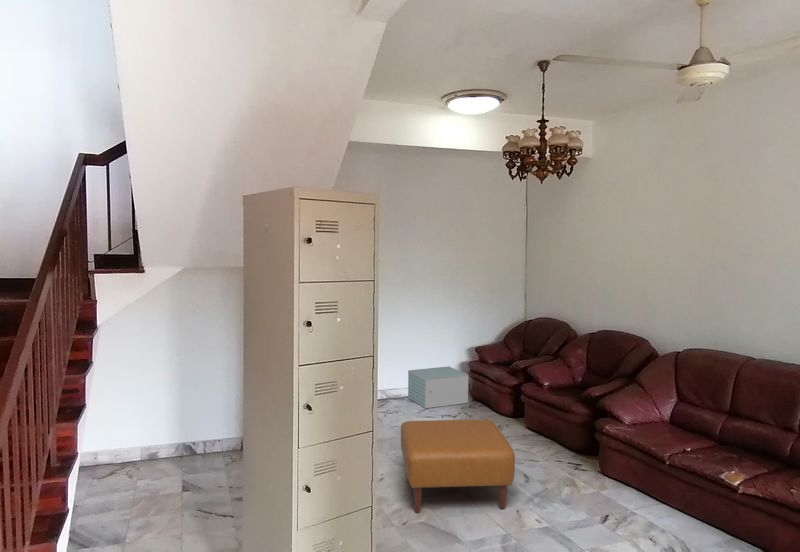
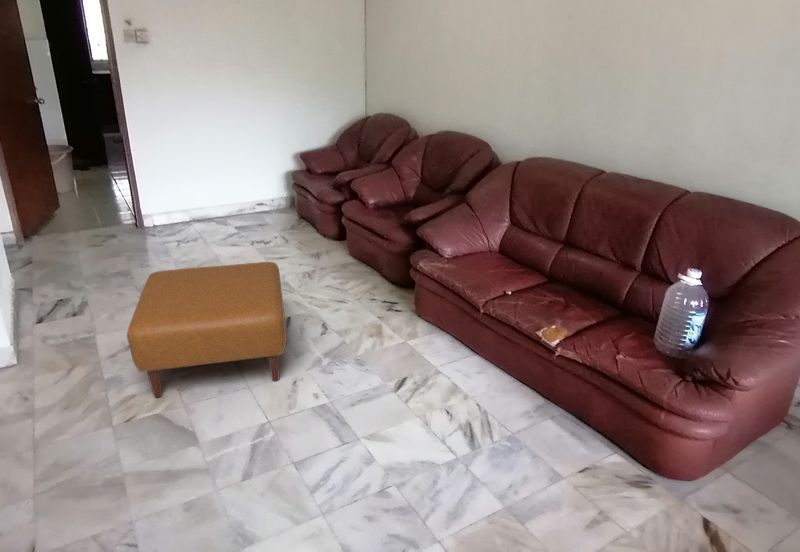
storage box: present [408,366,469,408] -> none [217,178,293,232]

